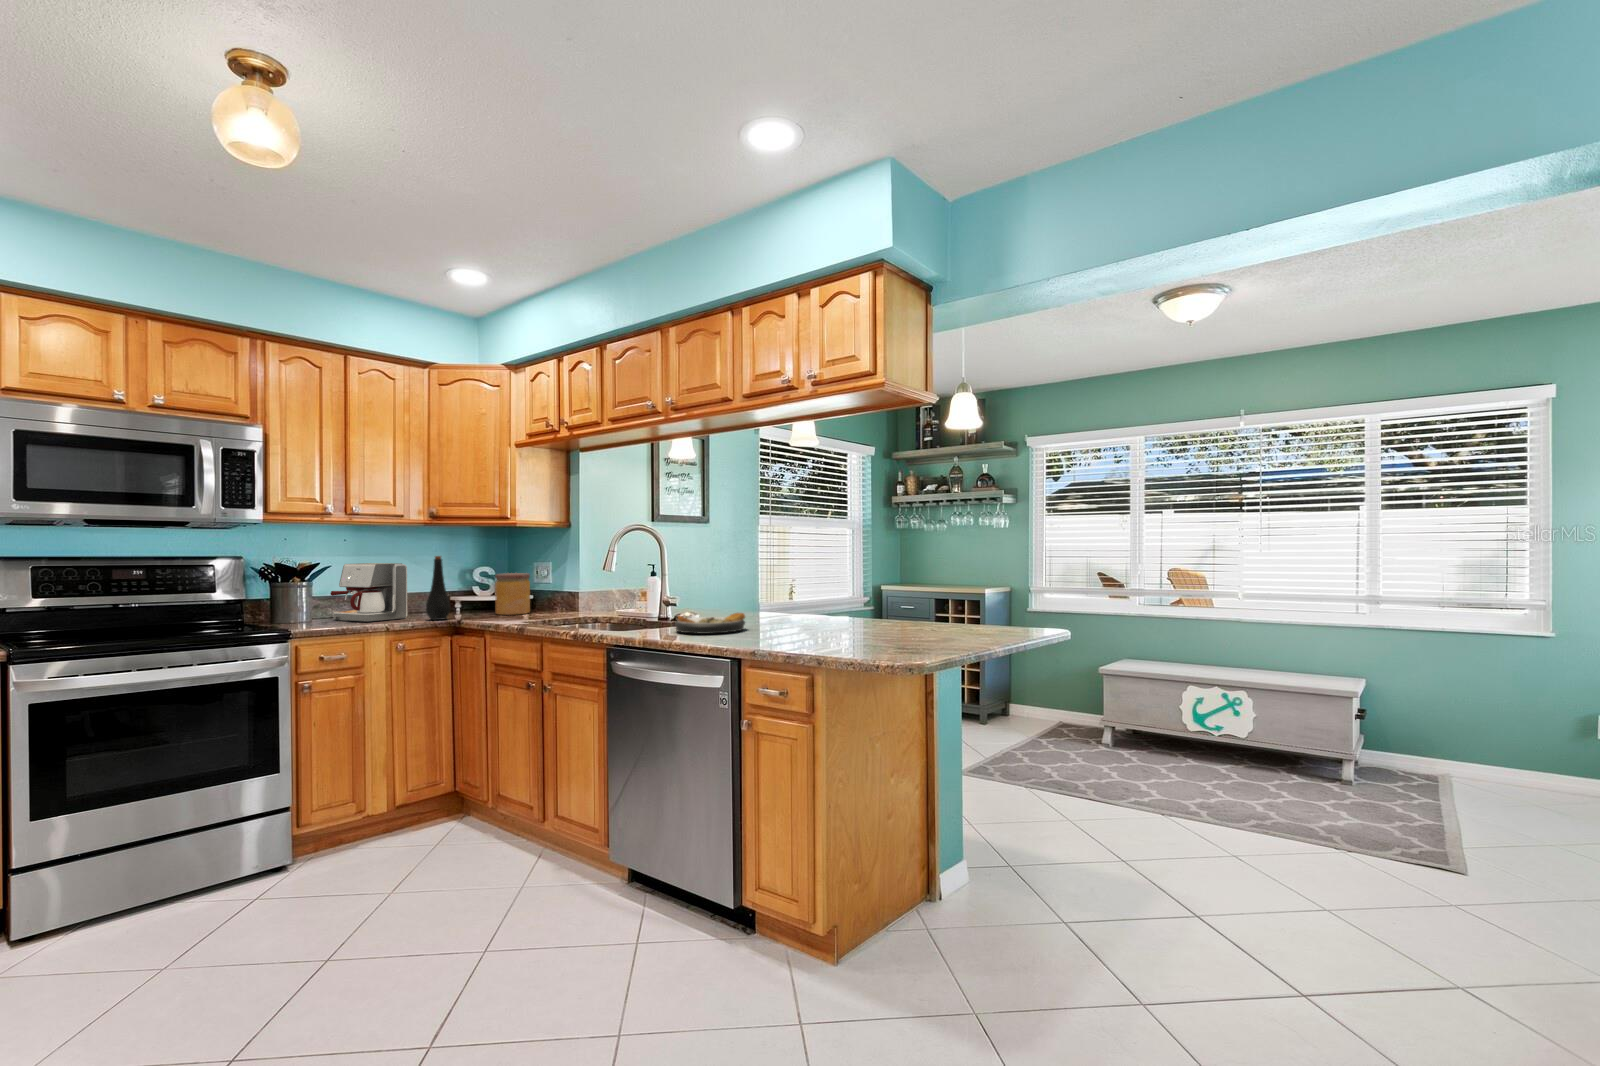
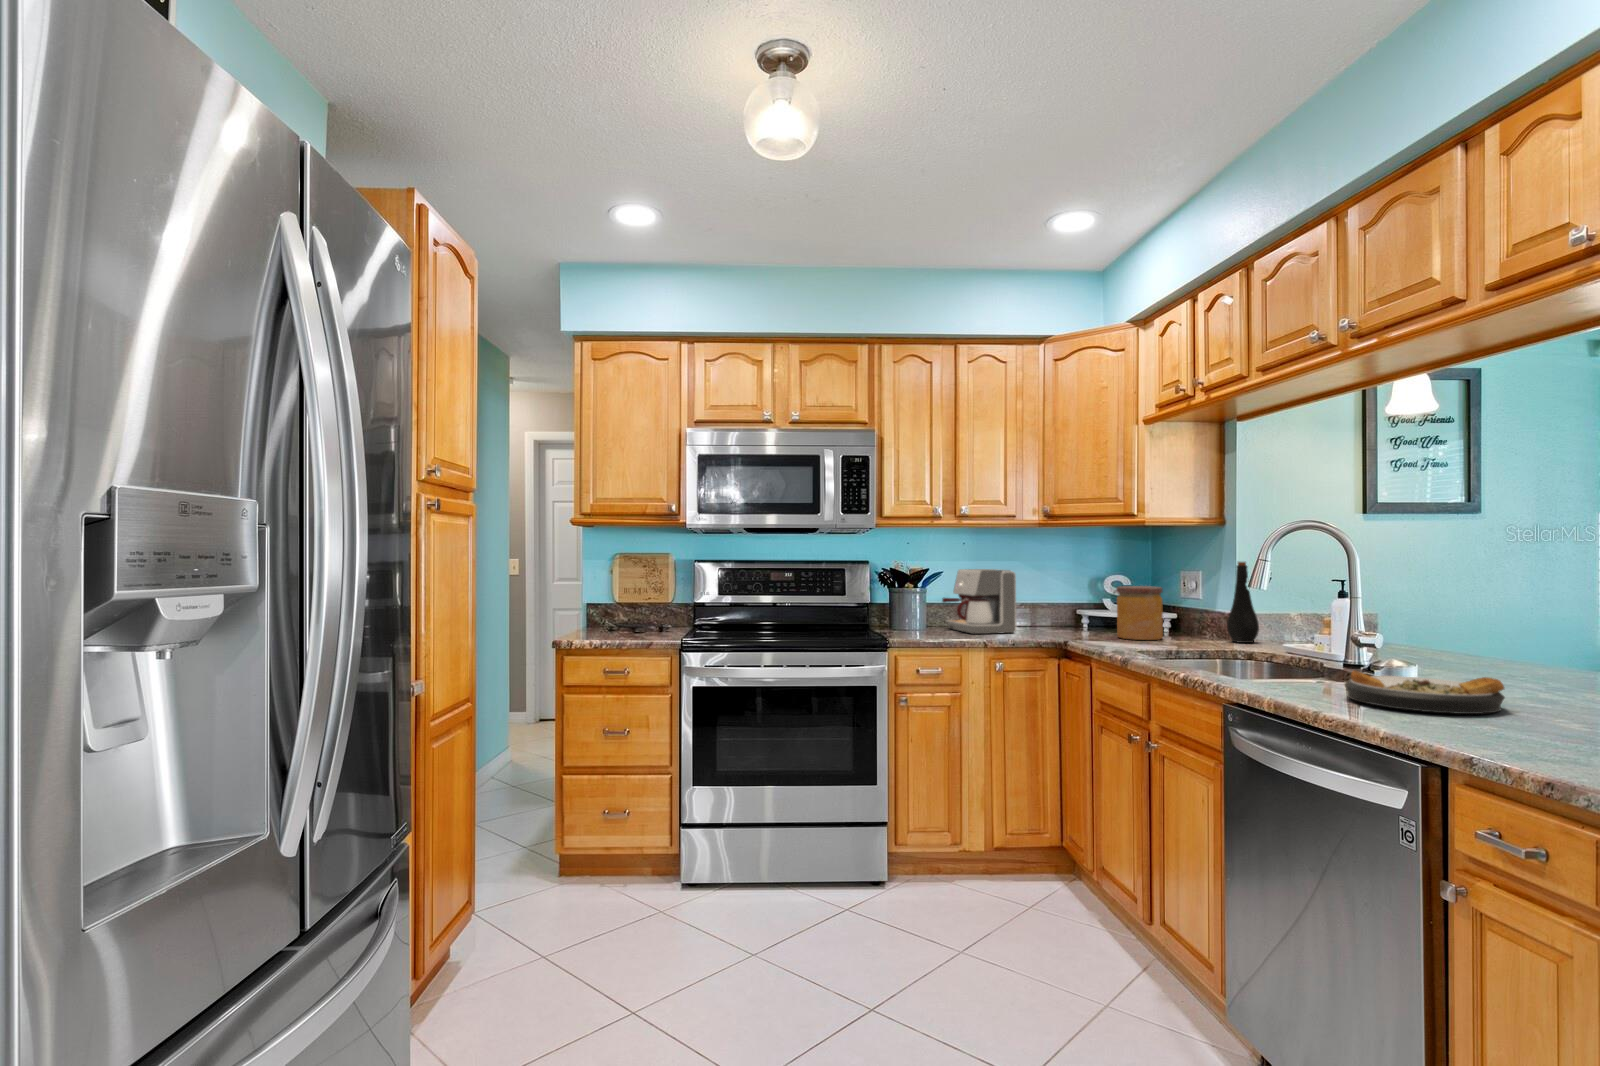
bottle: present [426,556,450,620] -> present [1227,562,1259,643]

